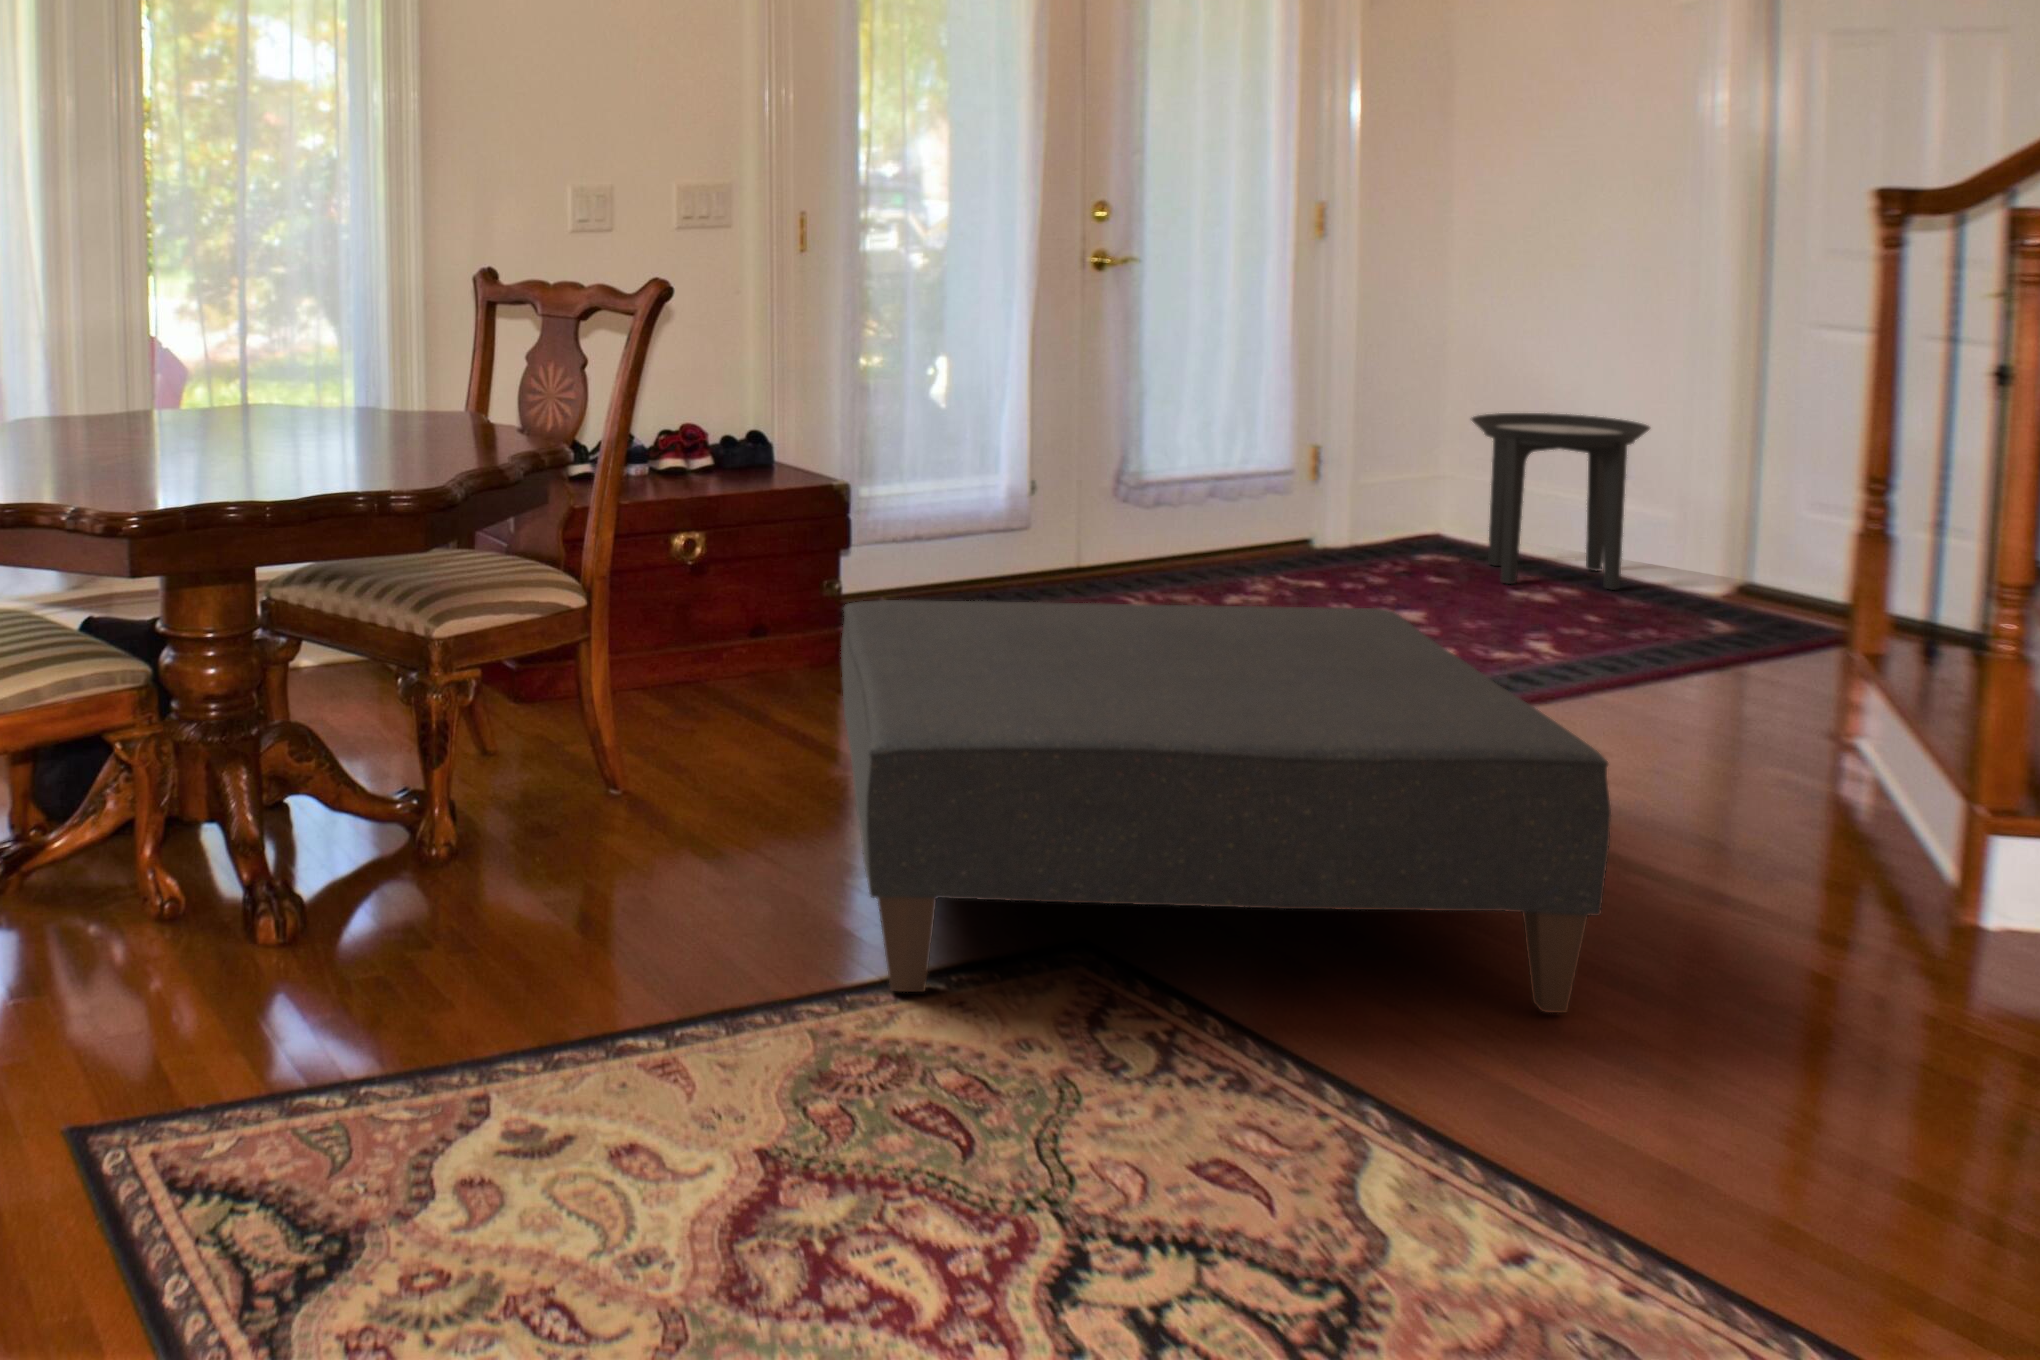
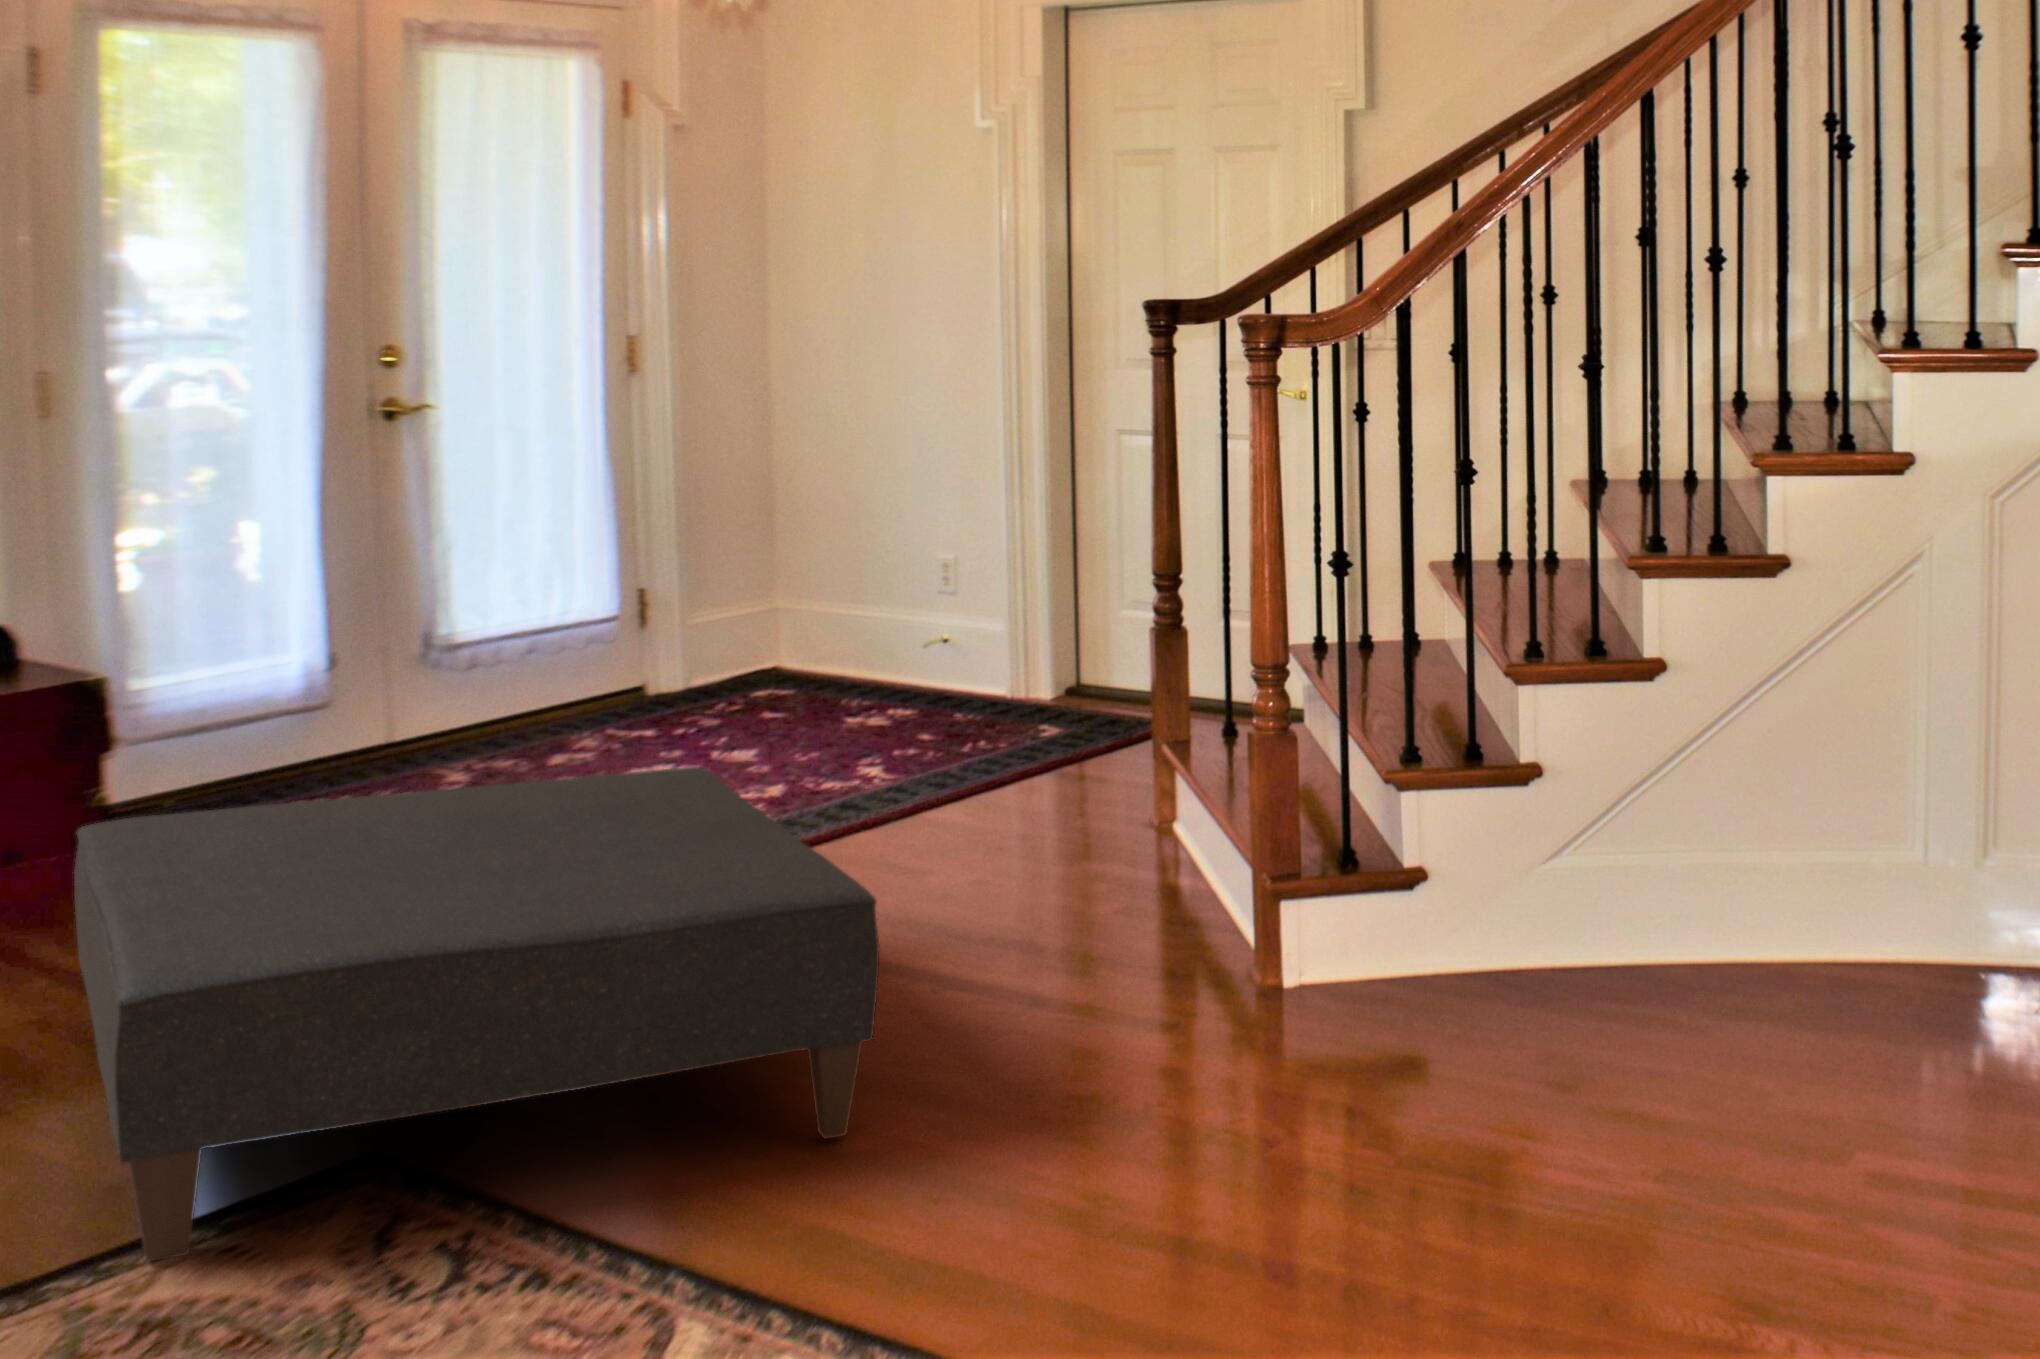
side table: present [1472,413,1650,590] -> none [809,530,977,708]

